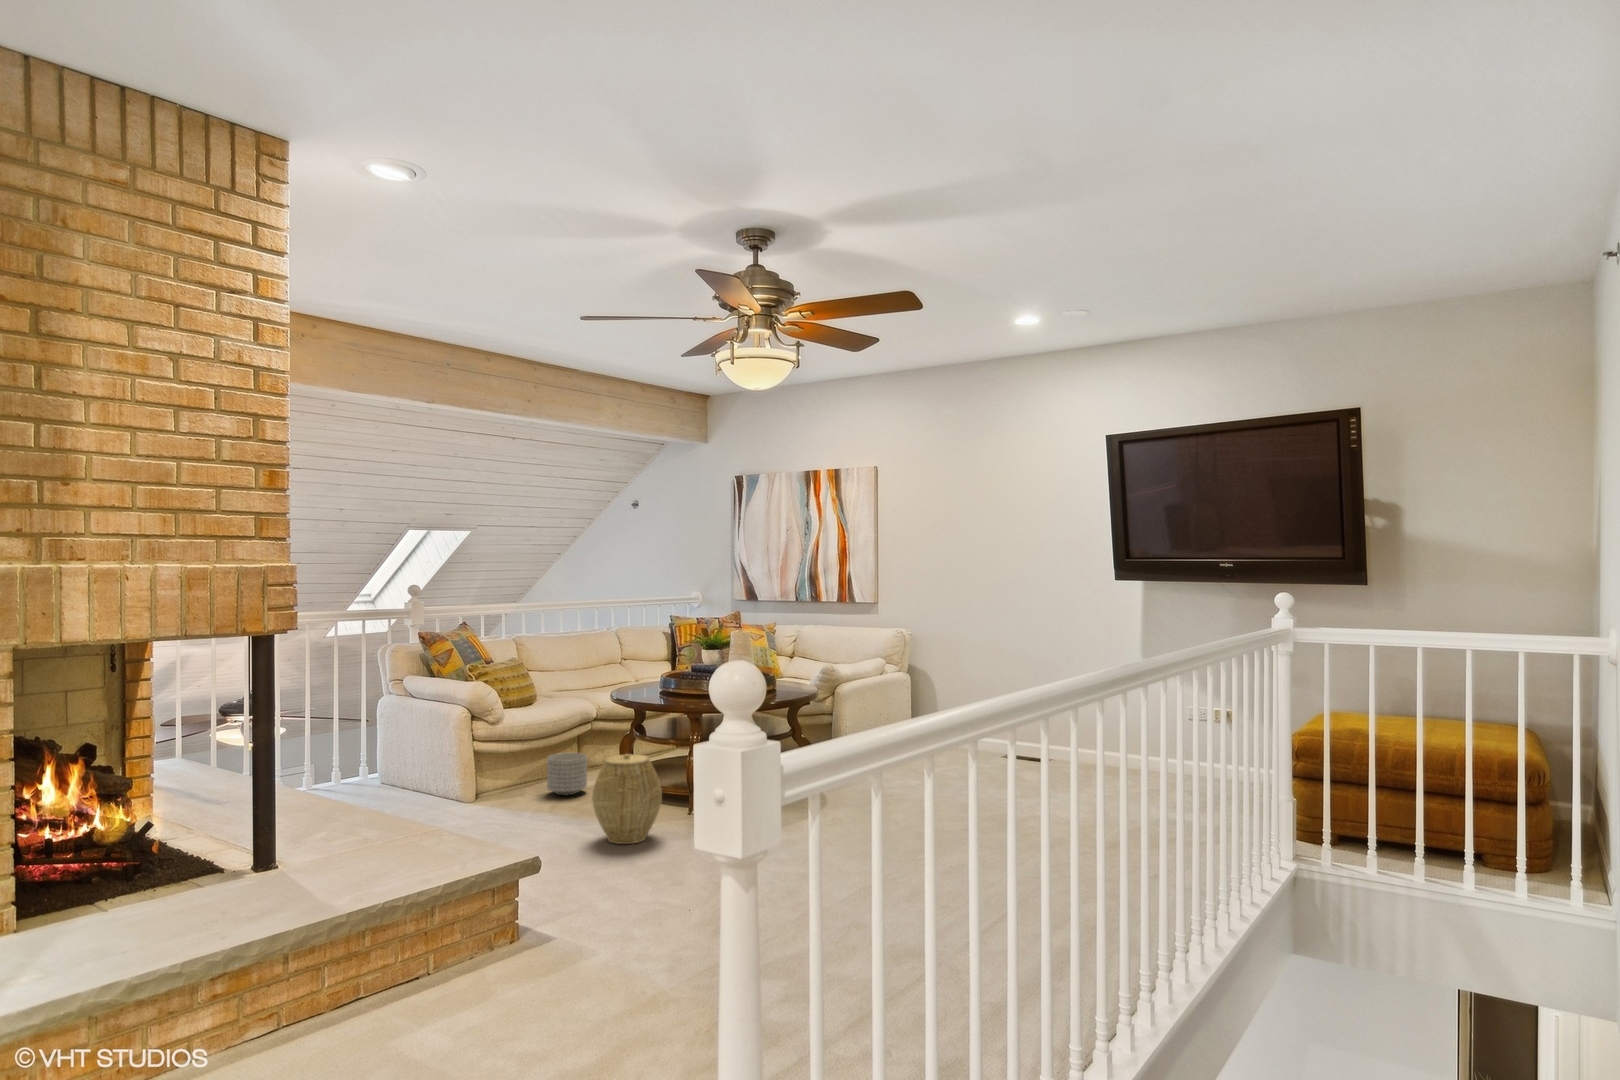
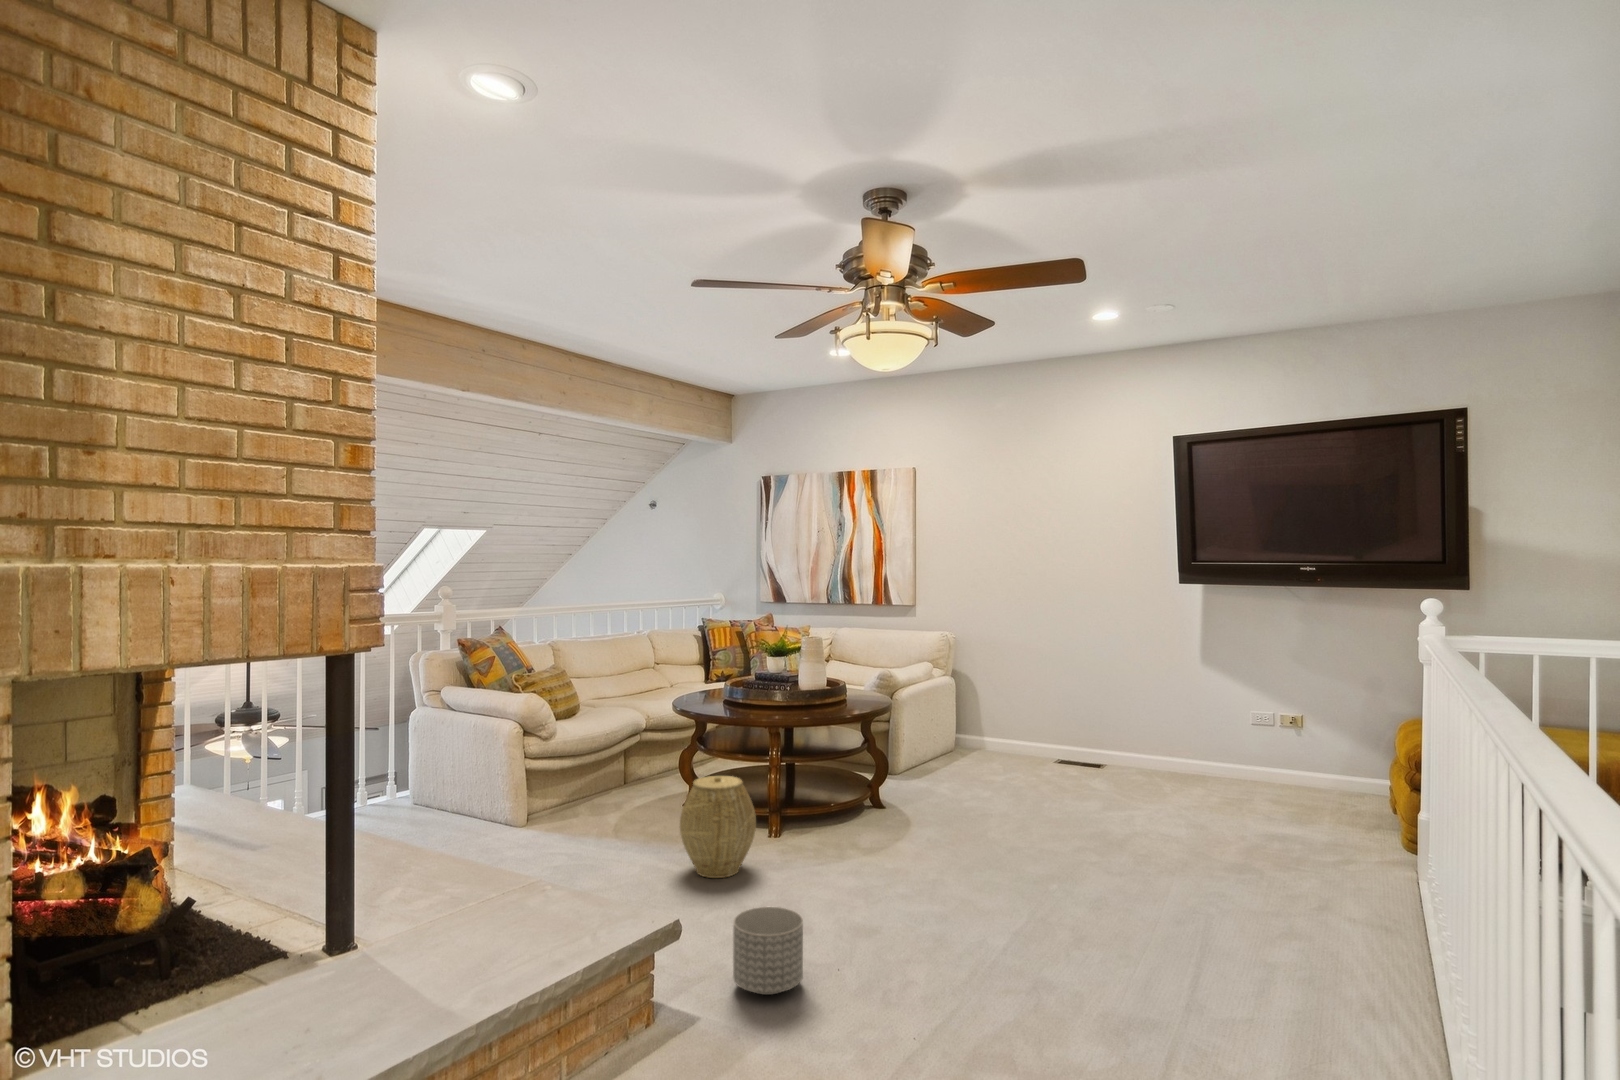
planter: present [547,753,587,795] -> present [733,907,803,995]

